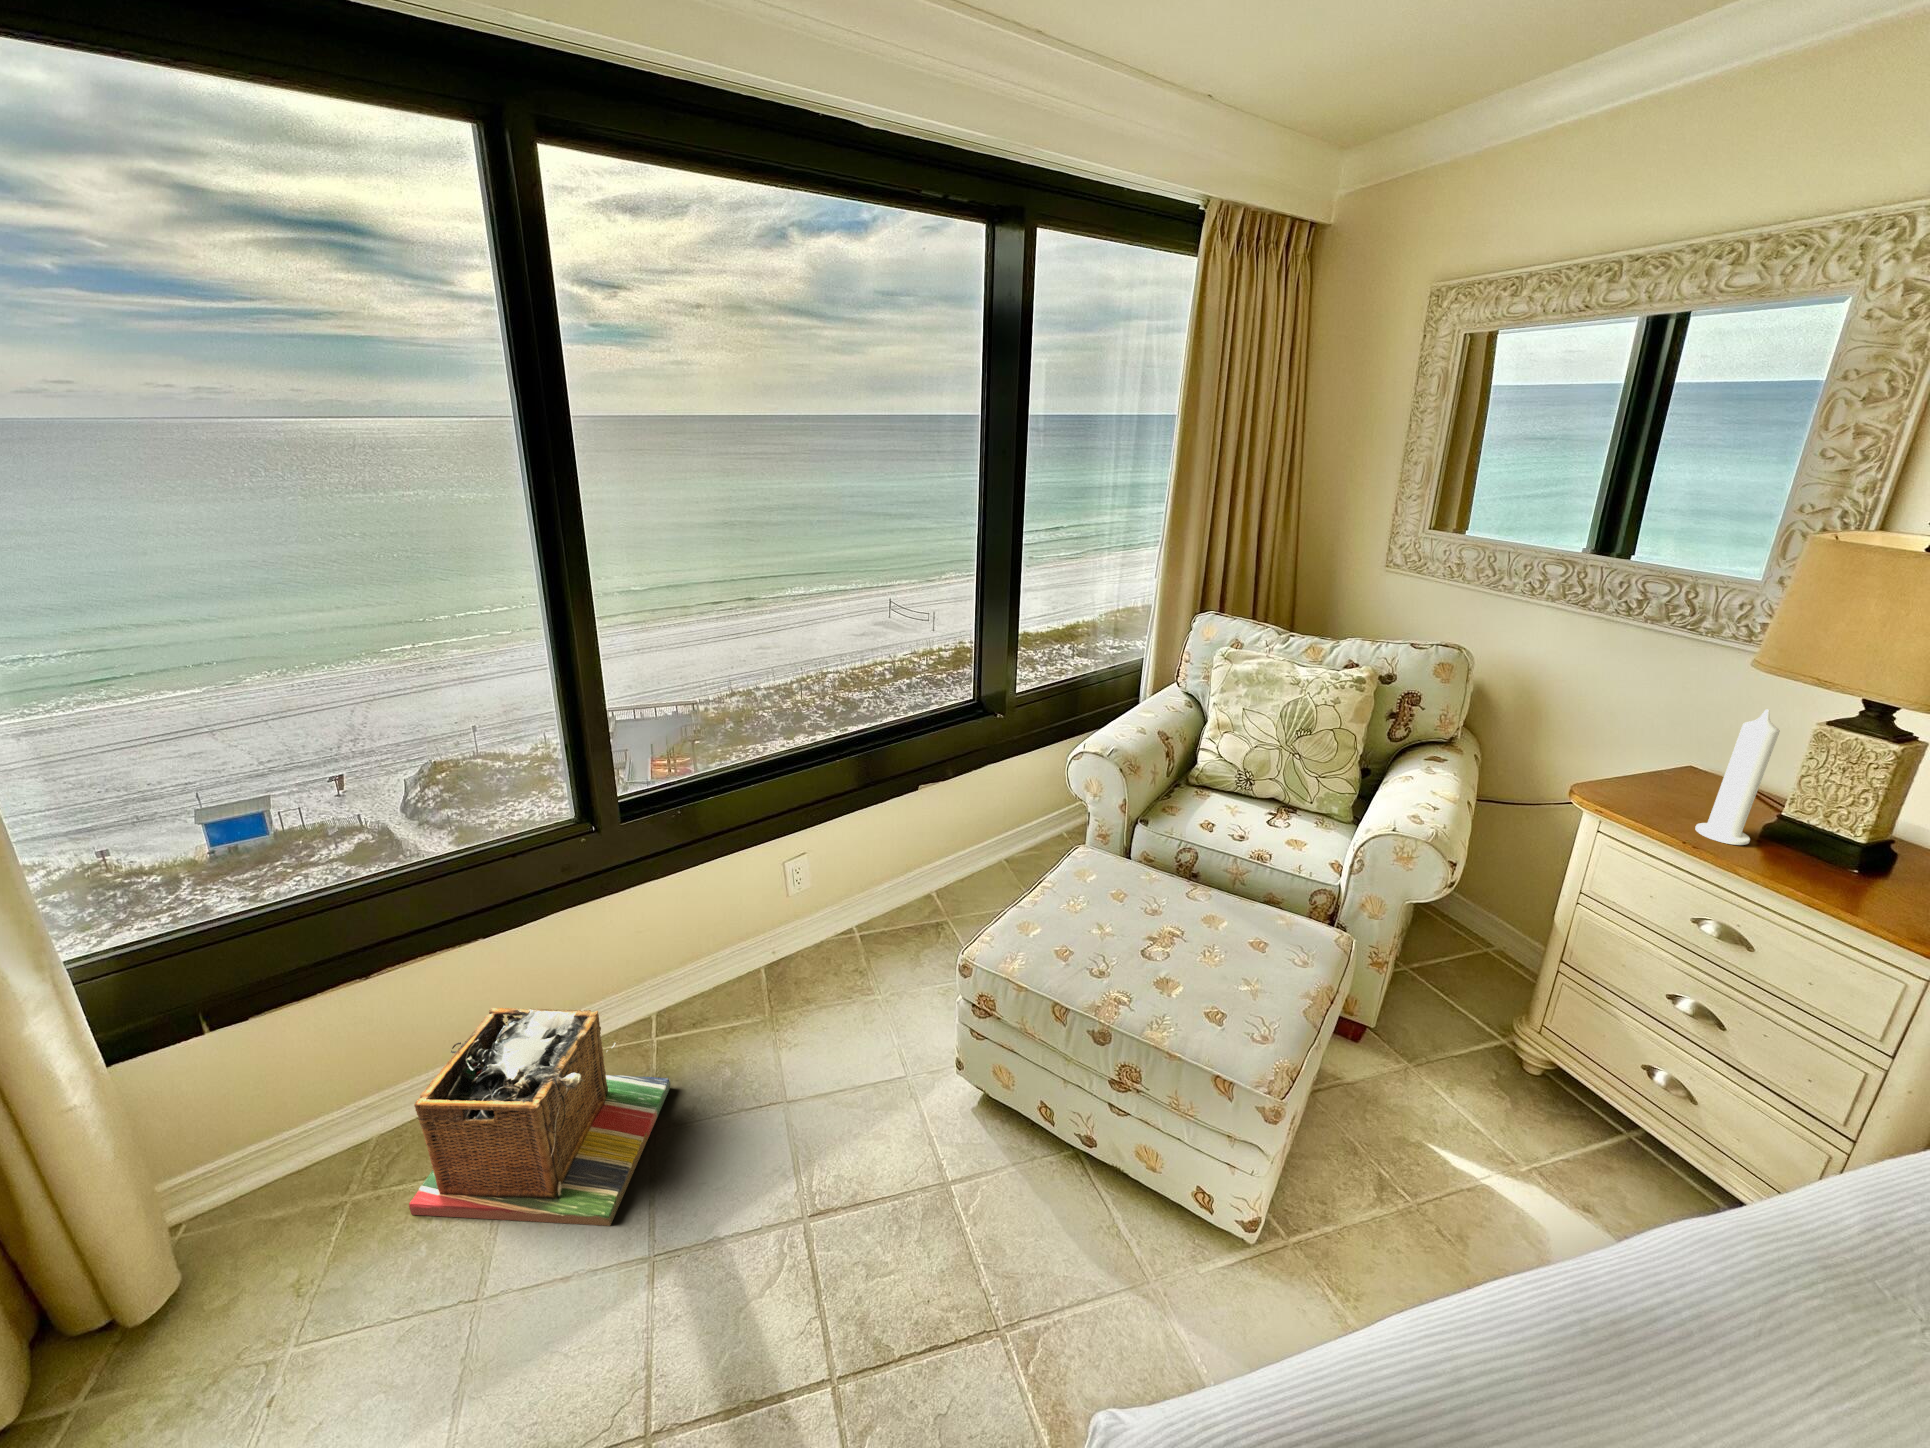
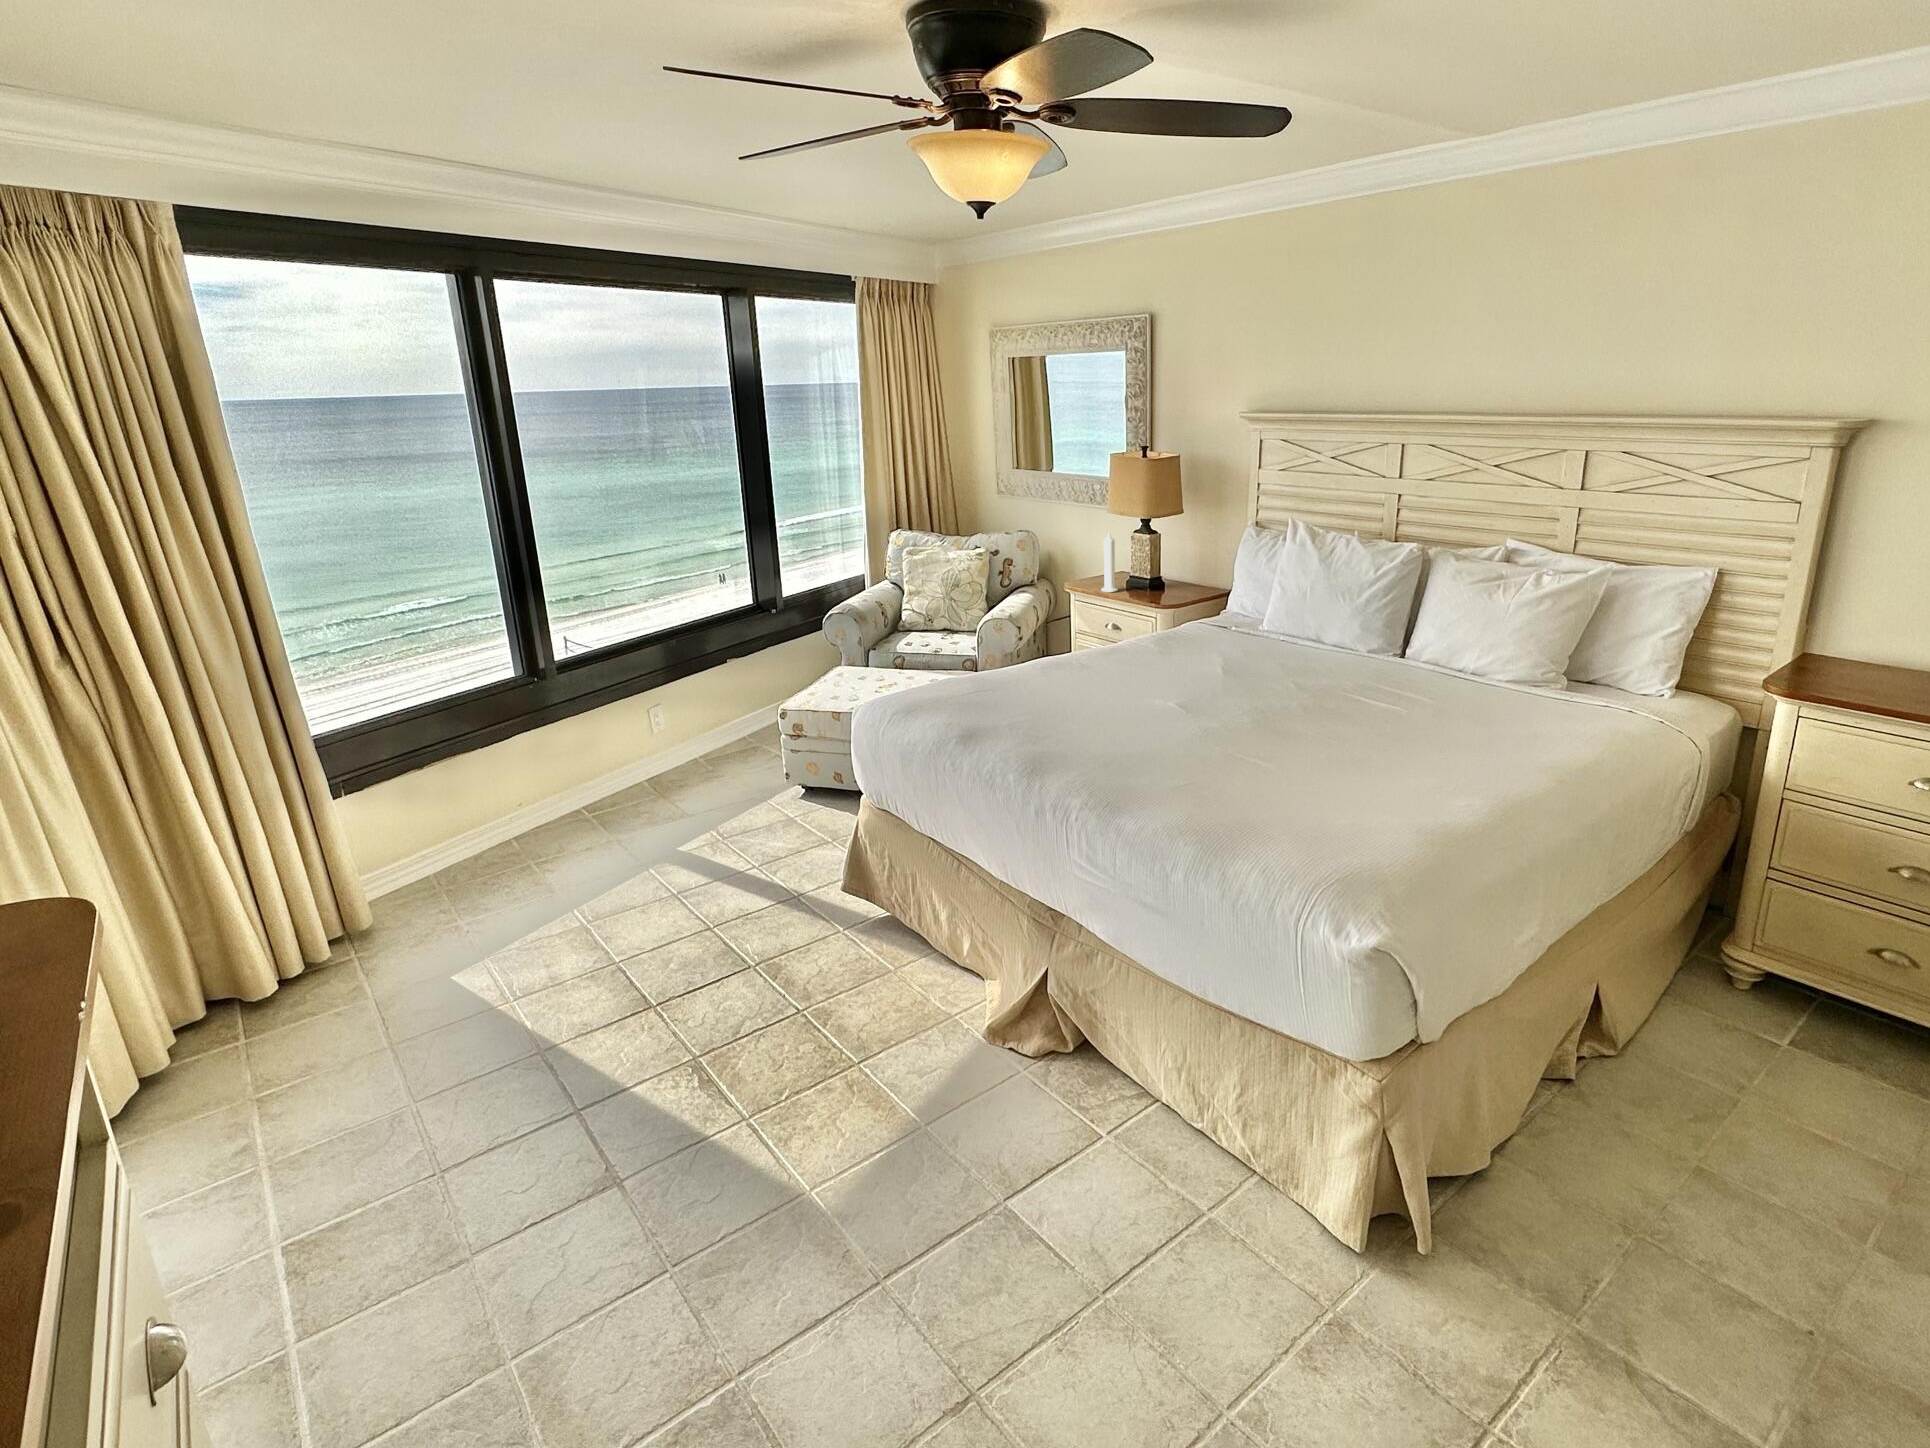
laundry basket: present [409,1008,670,1226] -> none [492,779,621,891]

